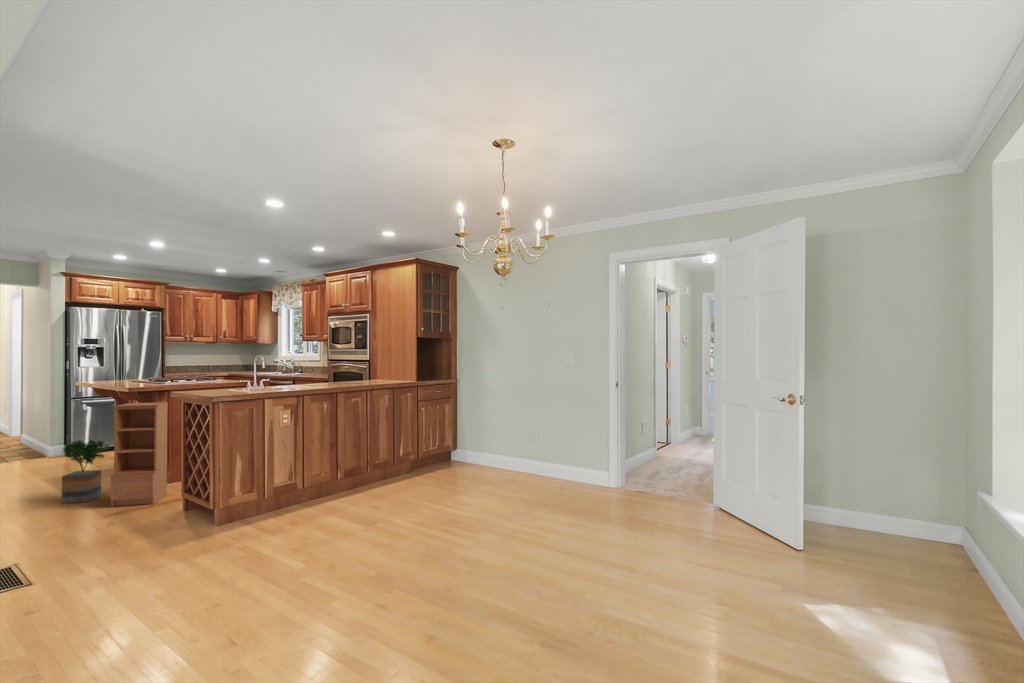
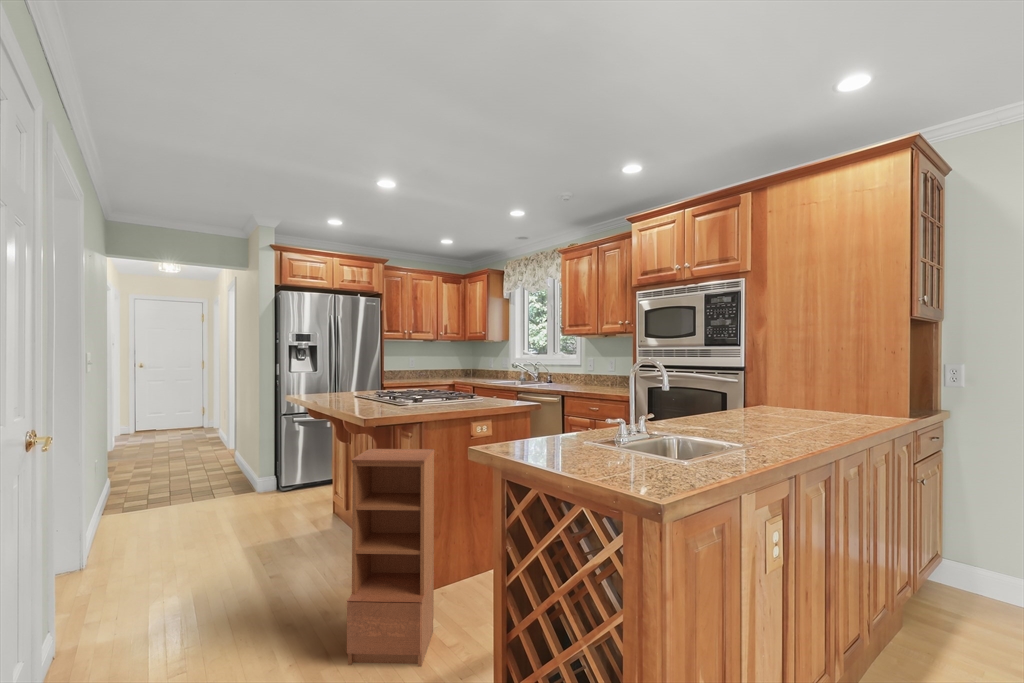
potted tree: present [62,440,109,503] -> none [266,508,341,633]

